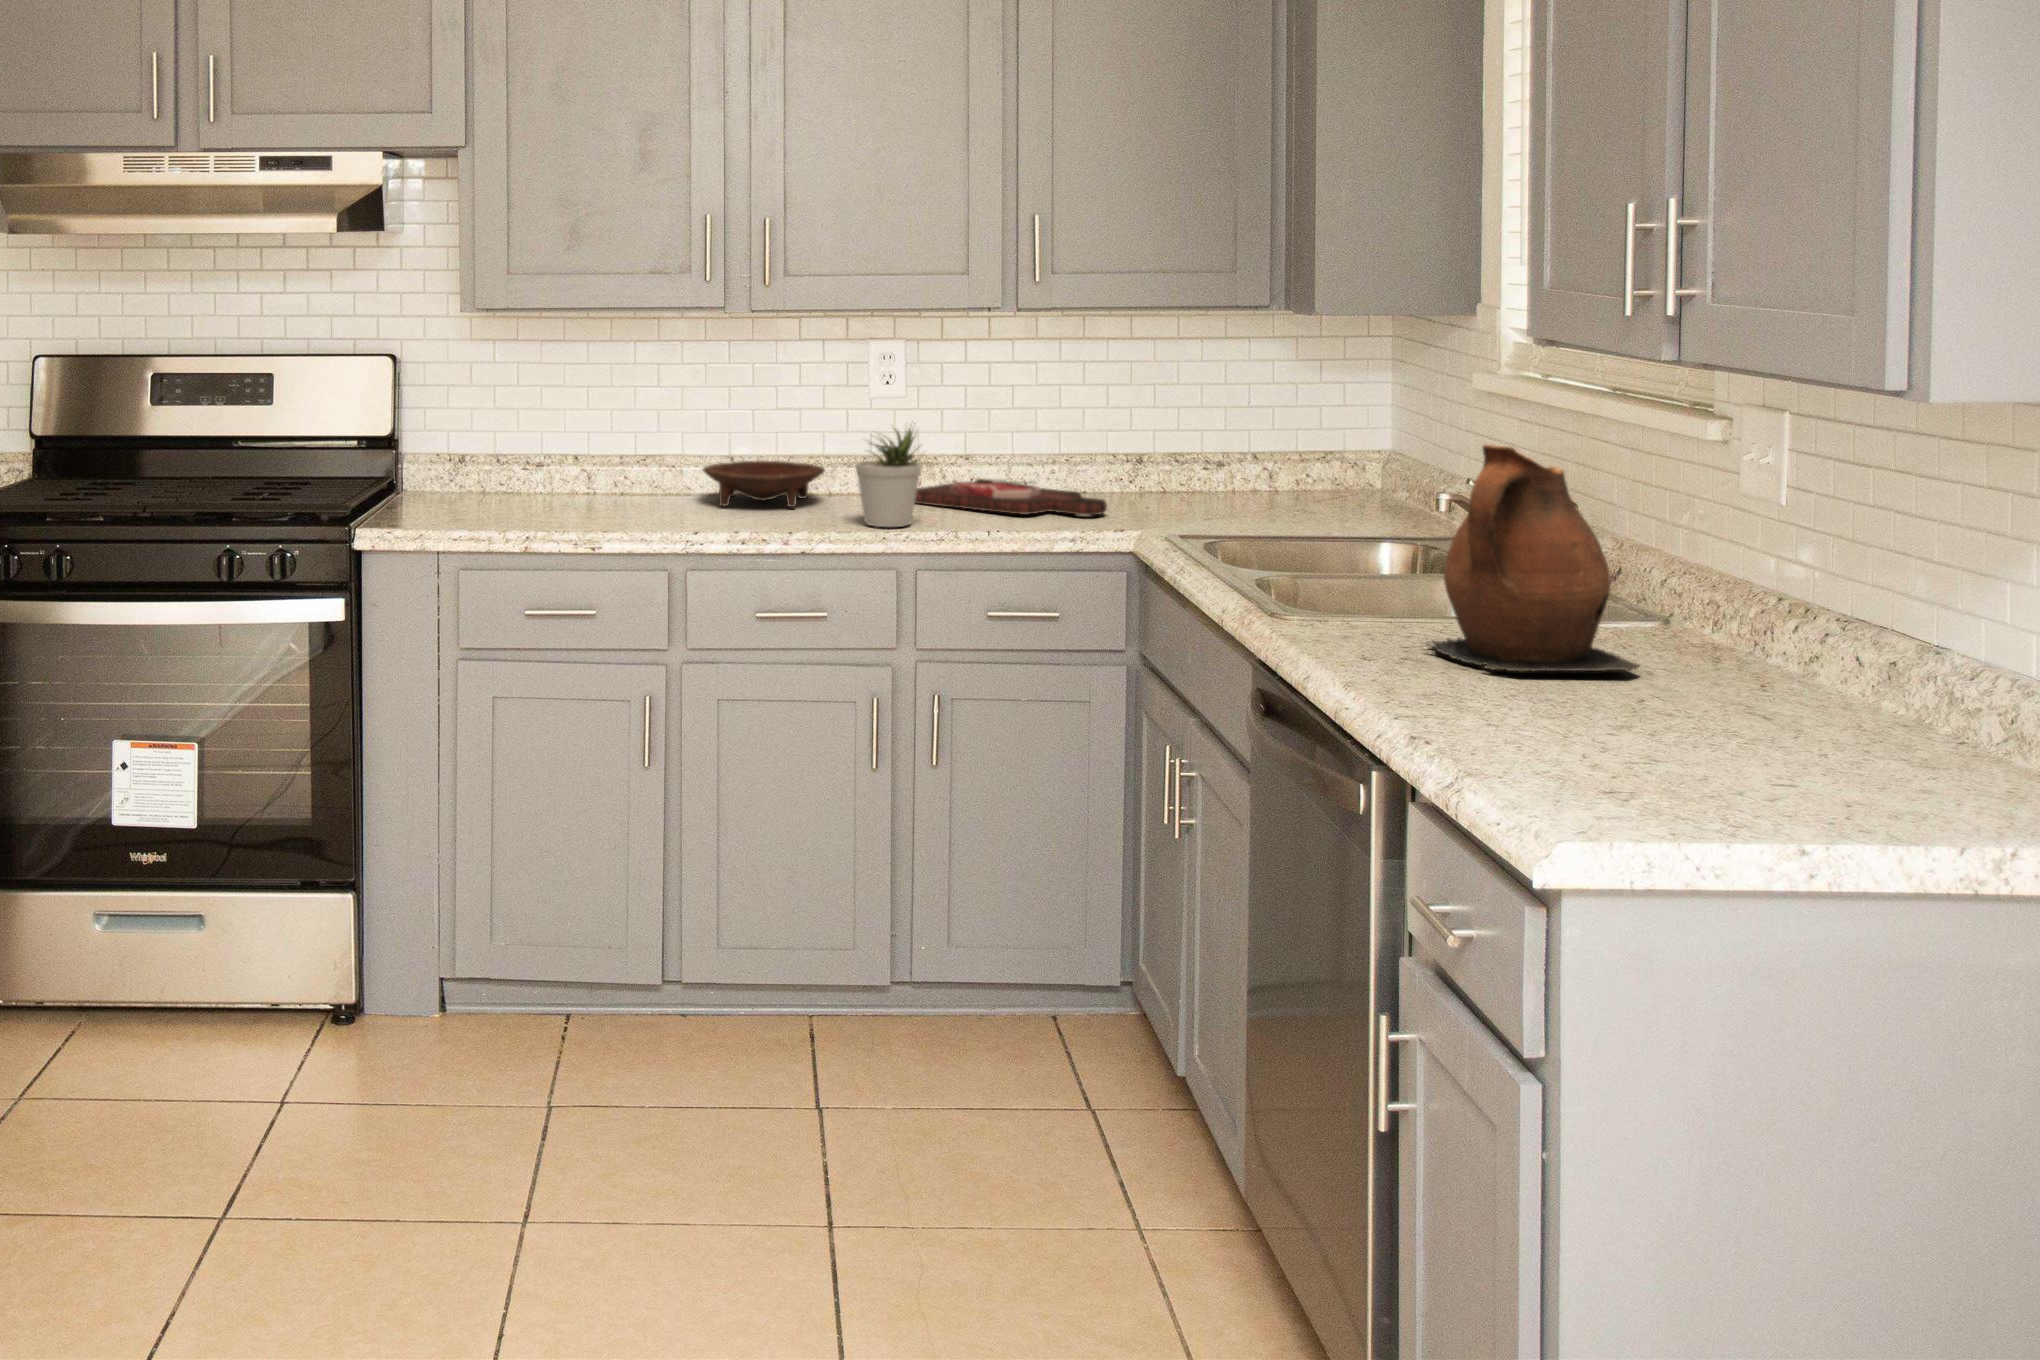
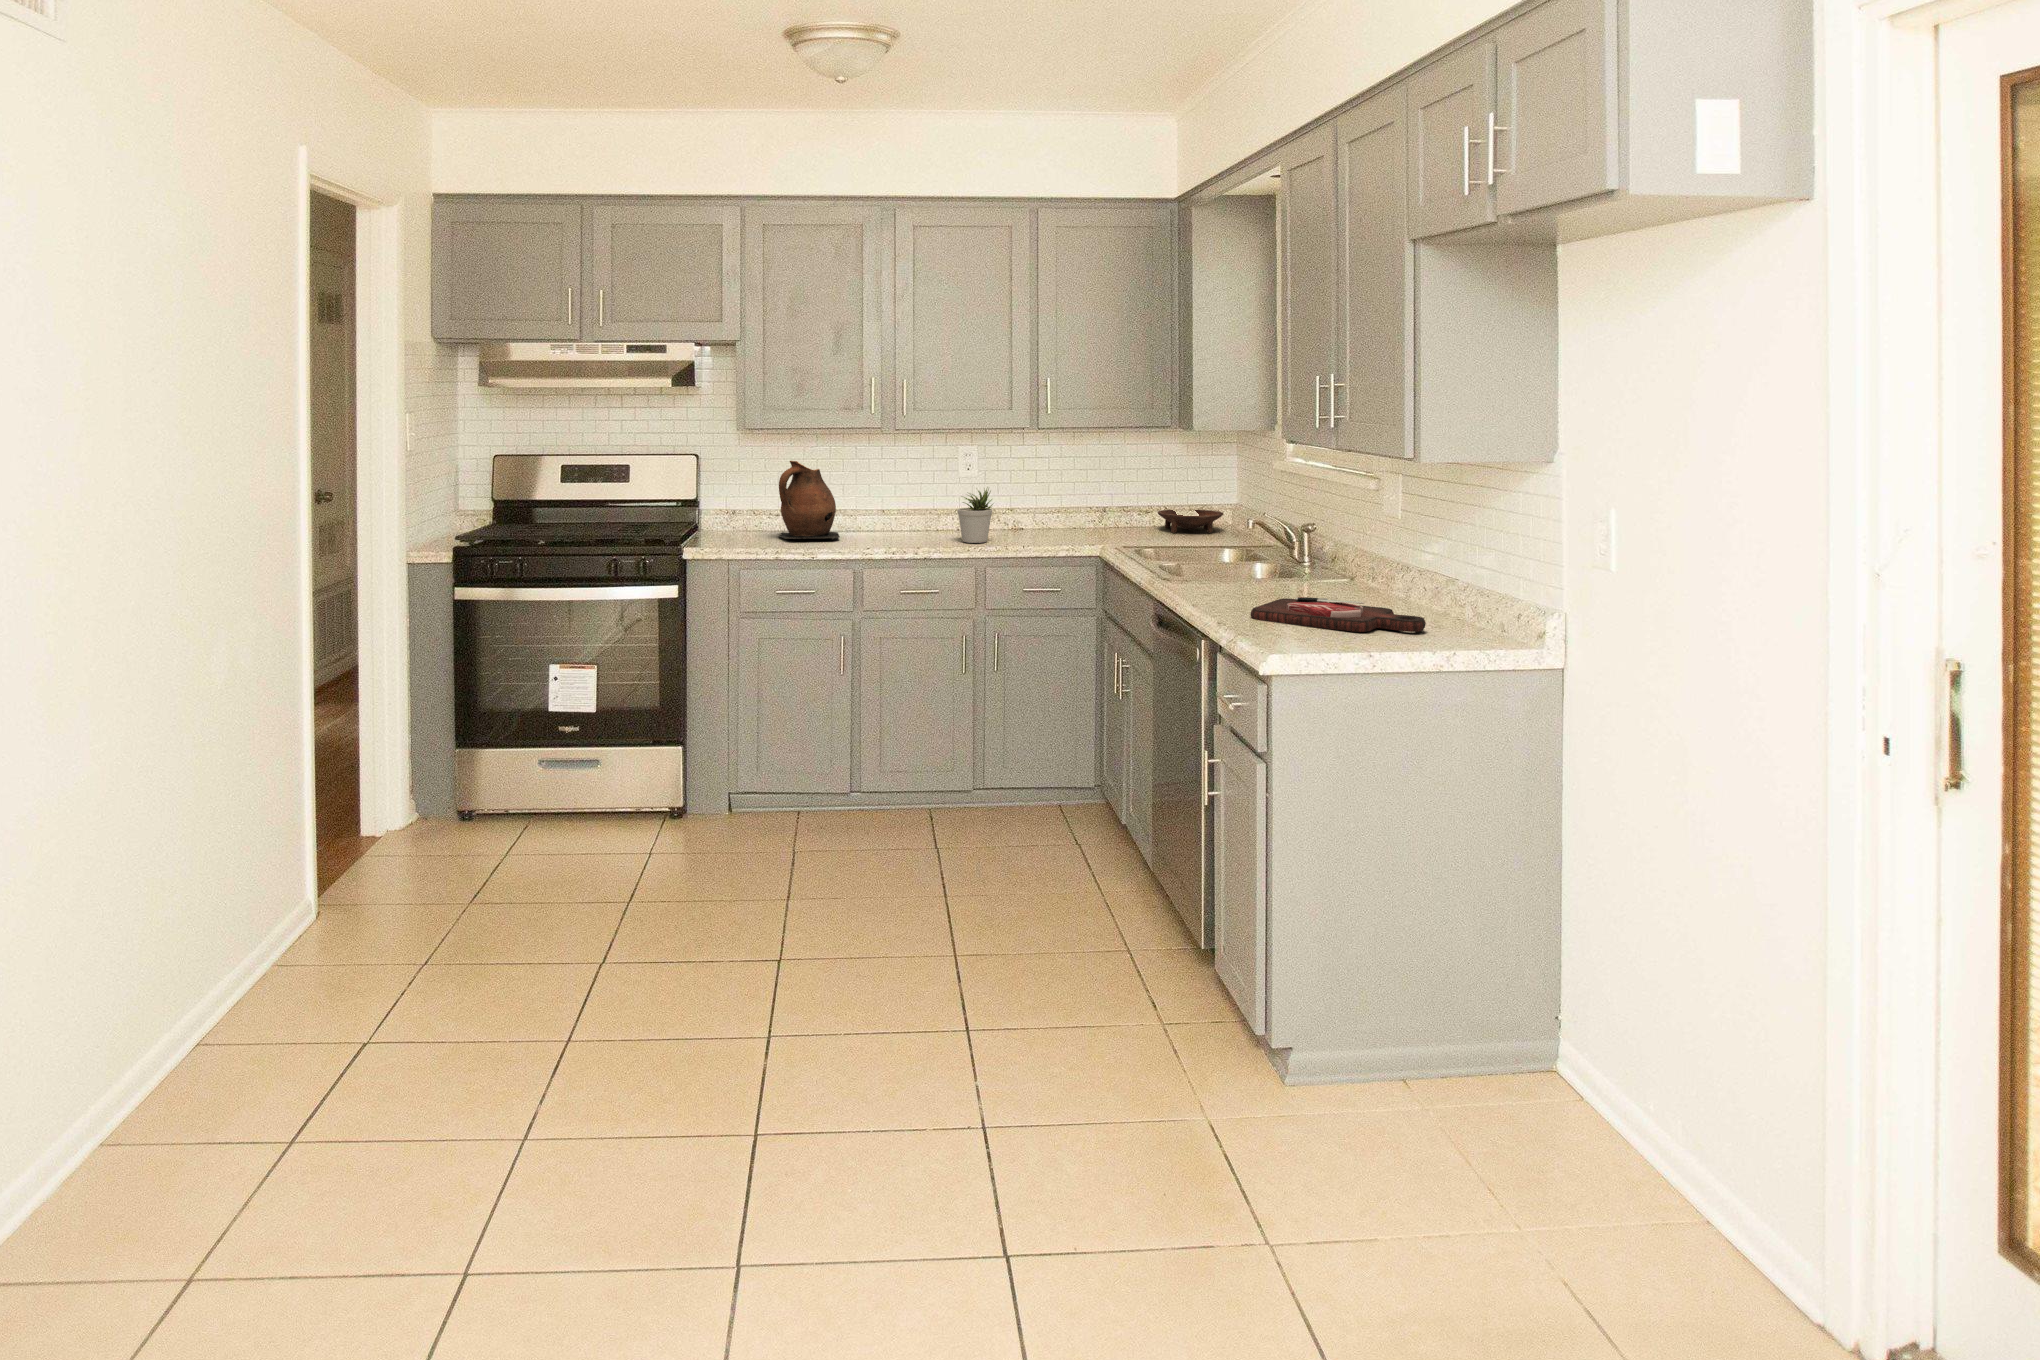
ceramic pitcher: present [1428,445,1639,673] -> present [779,461,840,540]
bowl: present [703,461,825,507] -> present [1158,510,1223,533]
cutting board: present [915,479,1107,515] -> present [1251,597,1426,632]

